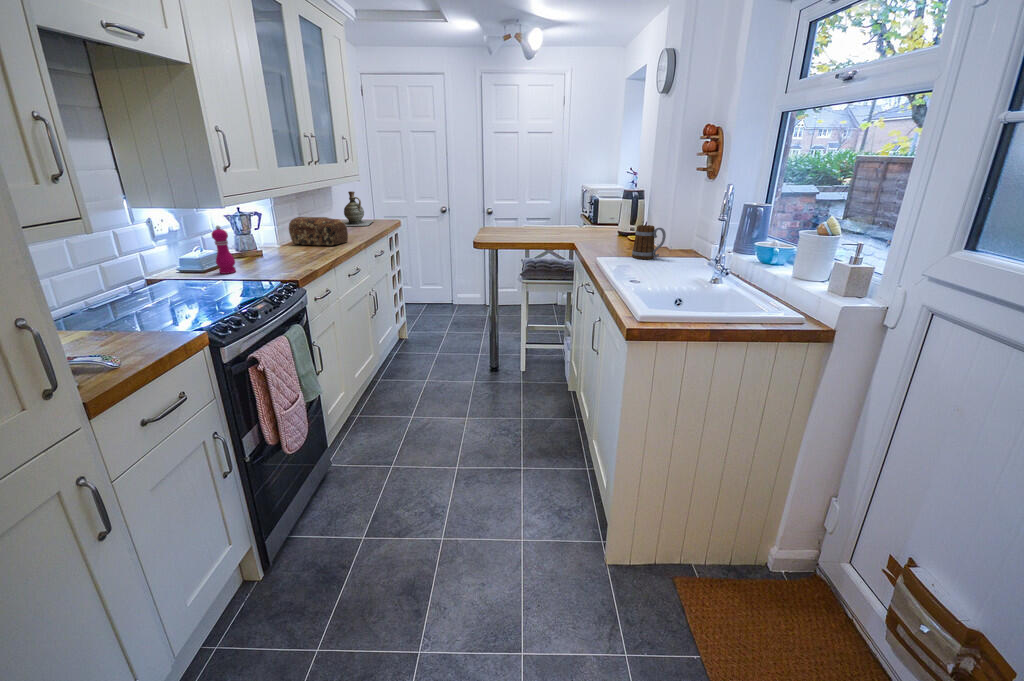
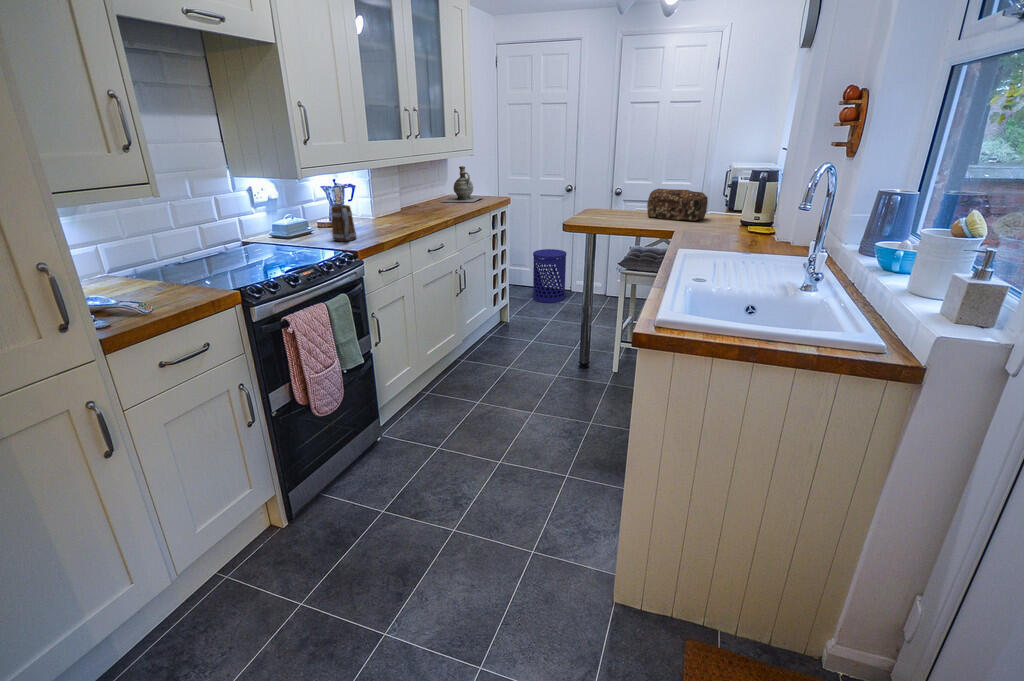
bread loaf: present [289,217,348,246] -> present [647,189,708,221]
mug: present [632,225,666,259] -> present [331,205,356,241]
pepper mill: present [212,226,236,274] -> none [296,196,316,241]
waste bin: none [418,267,451,316] -> present [533,249,566,303]

